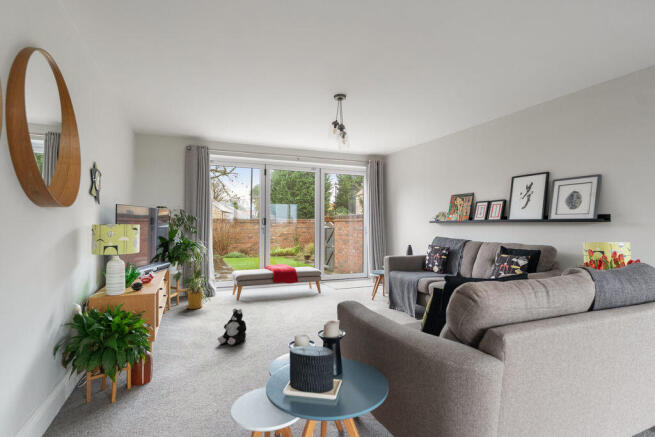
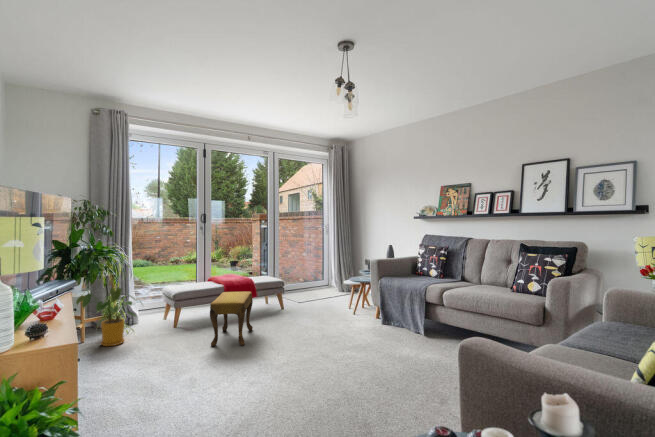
footstool: none [255,276,289,315] -> present [210,291,253,346]
plush toy: present [218,309,246,345] -> none [173,348,218,407]

